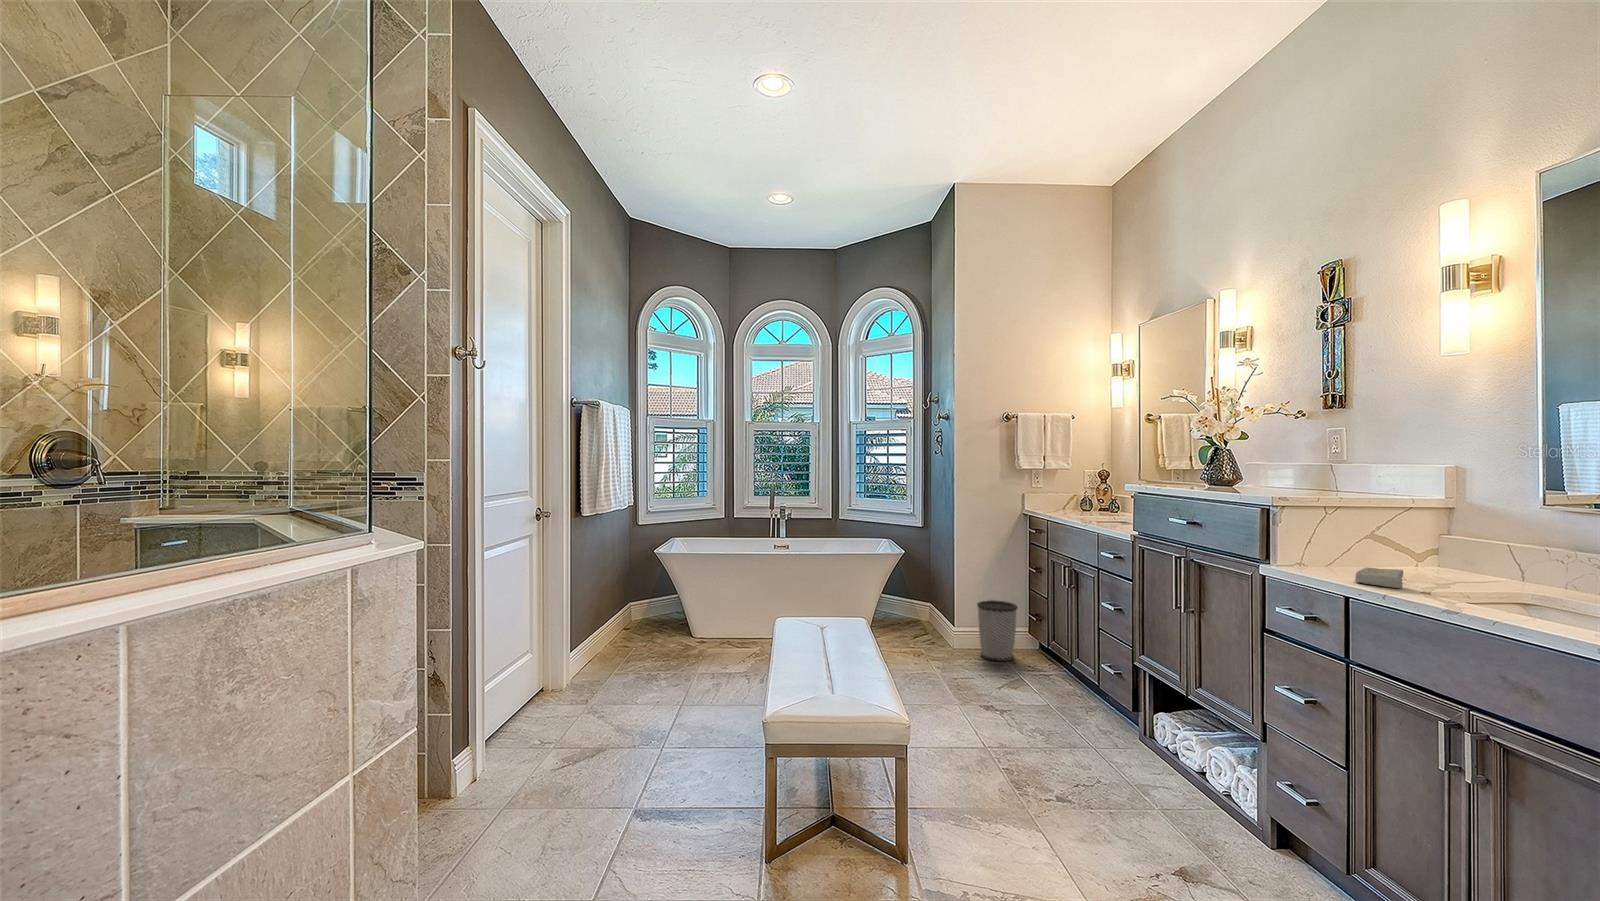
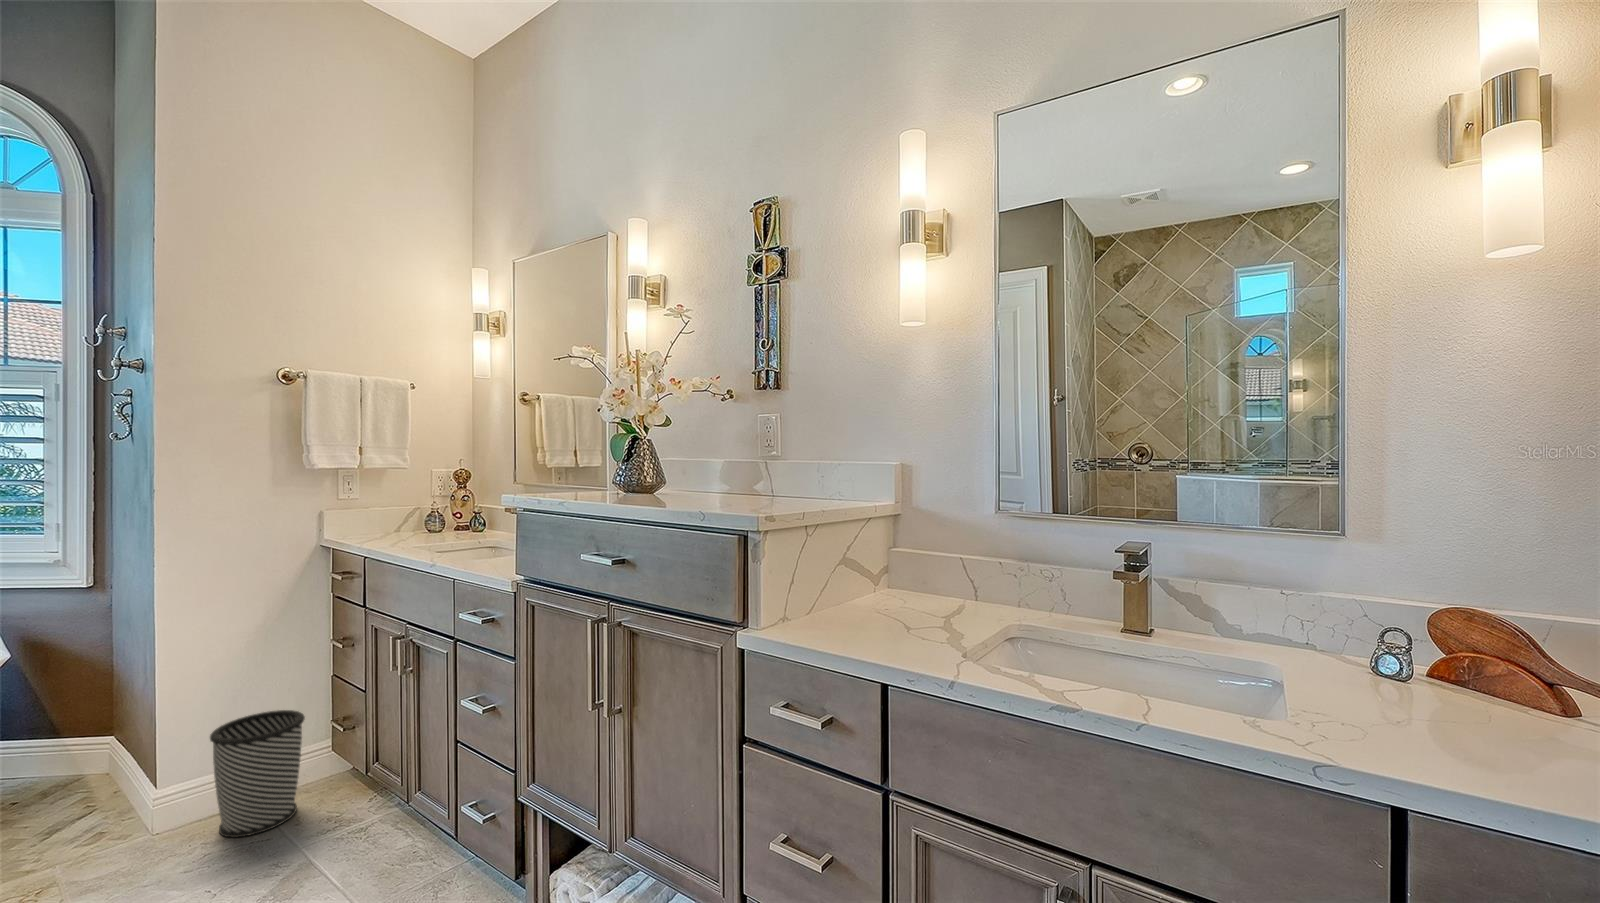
soap bar: present [1355,567,1403,588] -> none [878,621,939,654]

